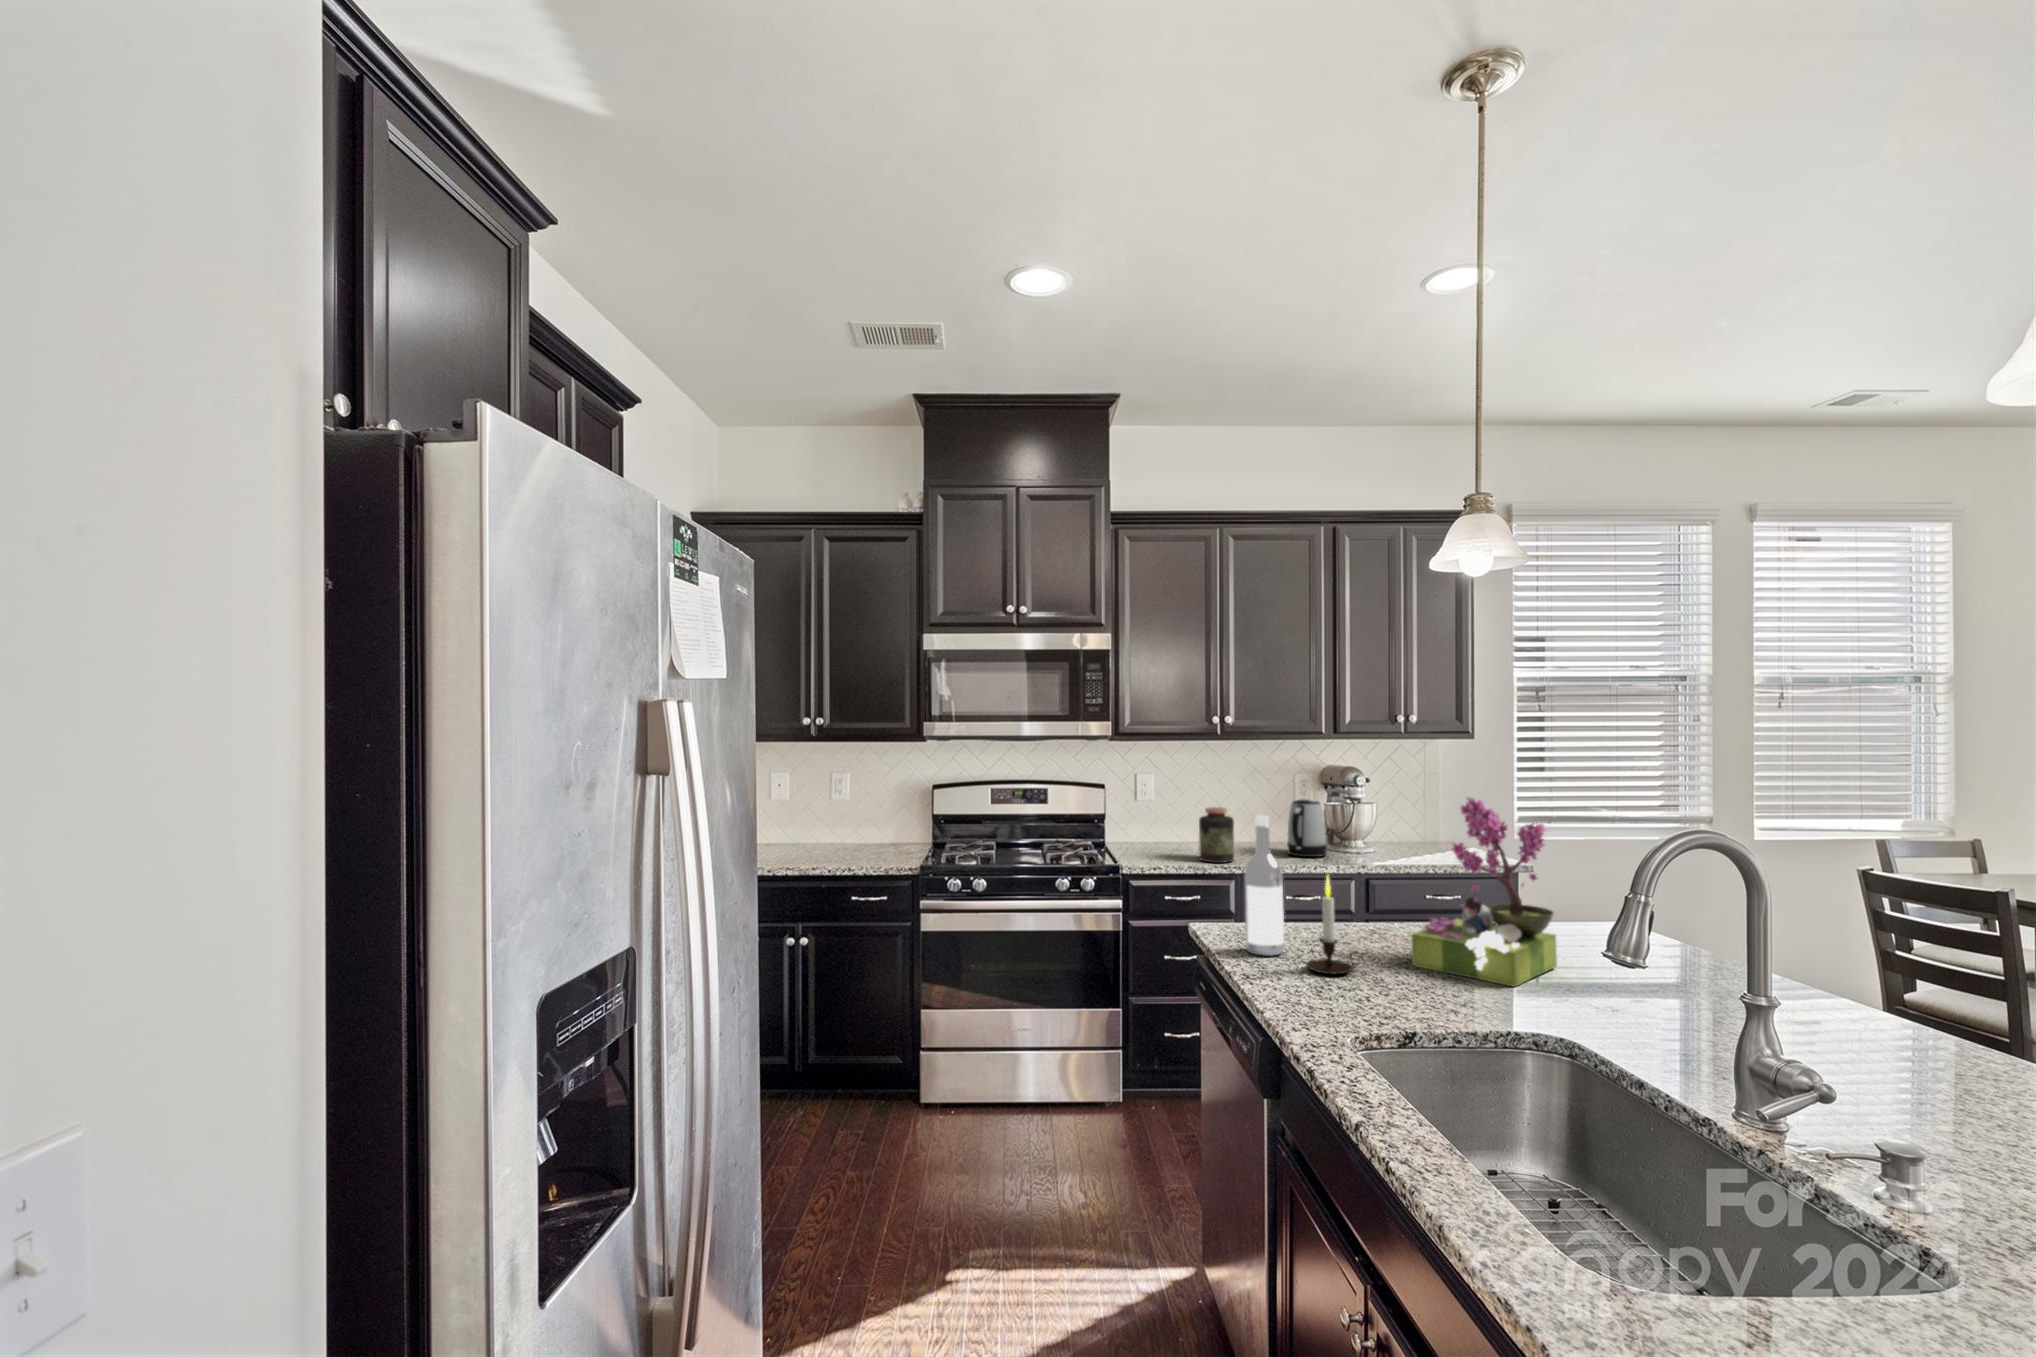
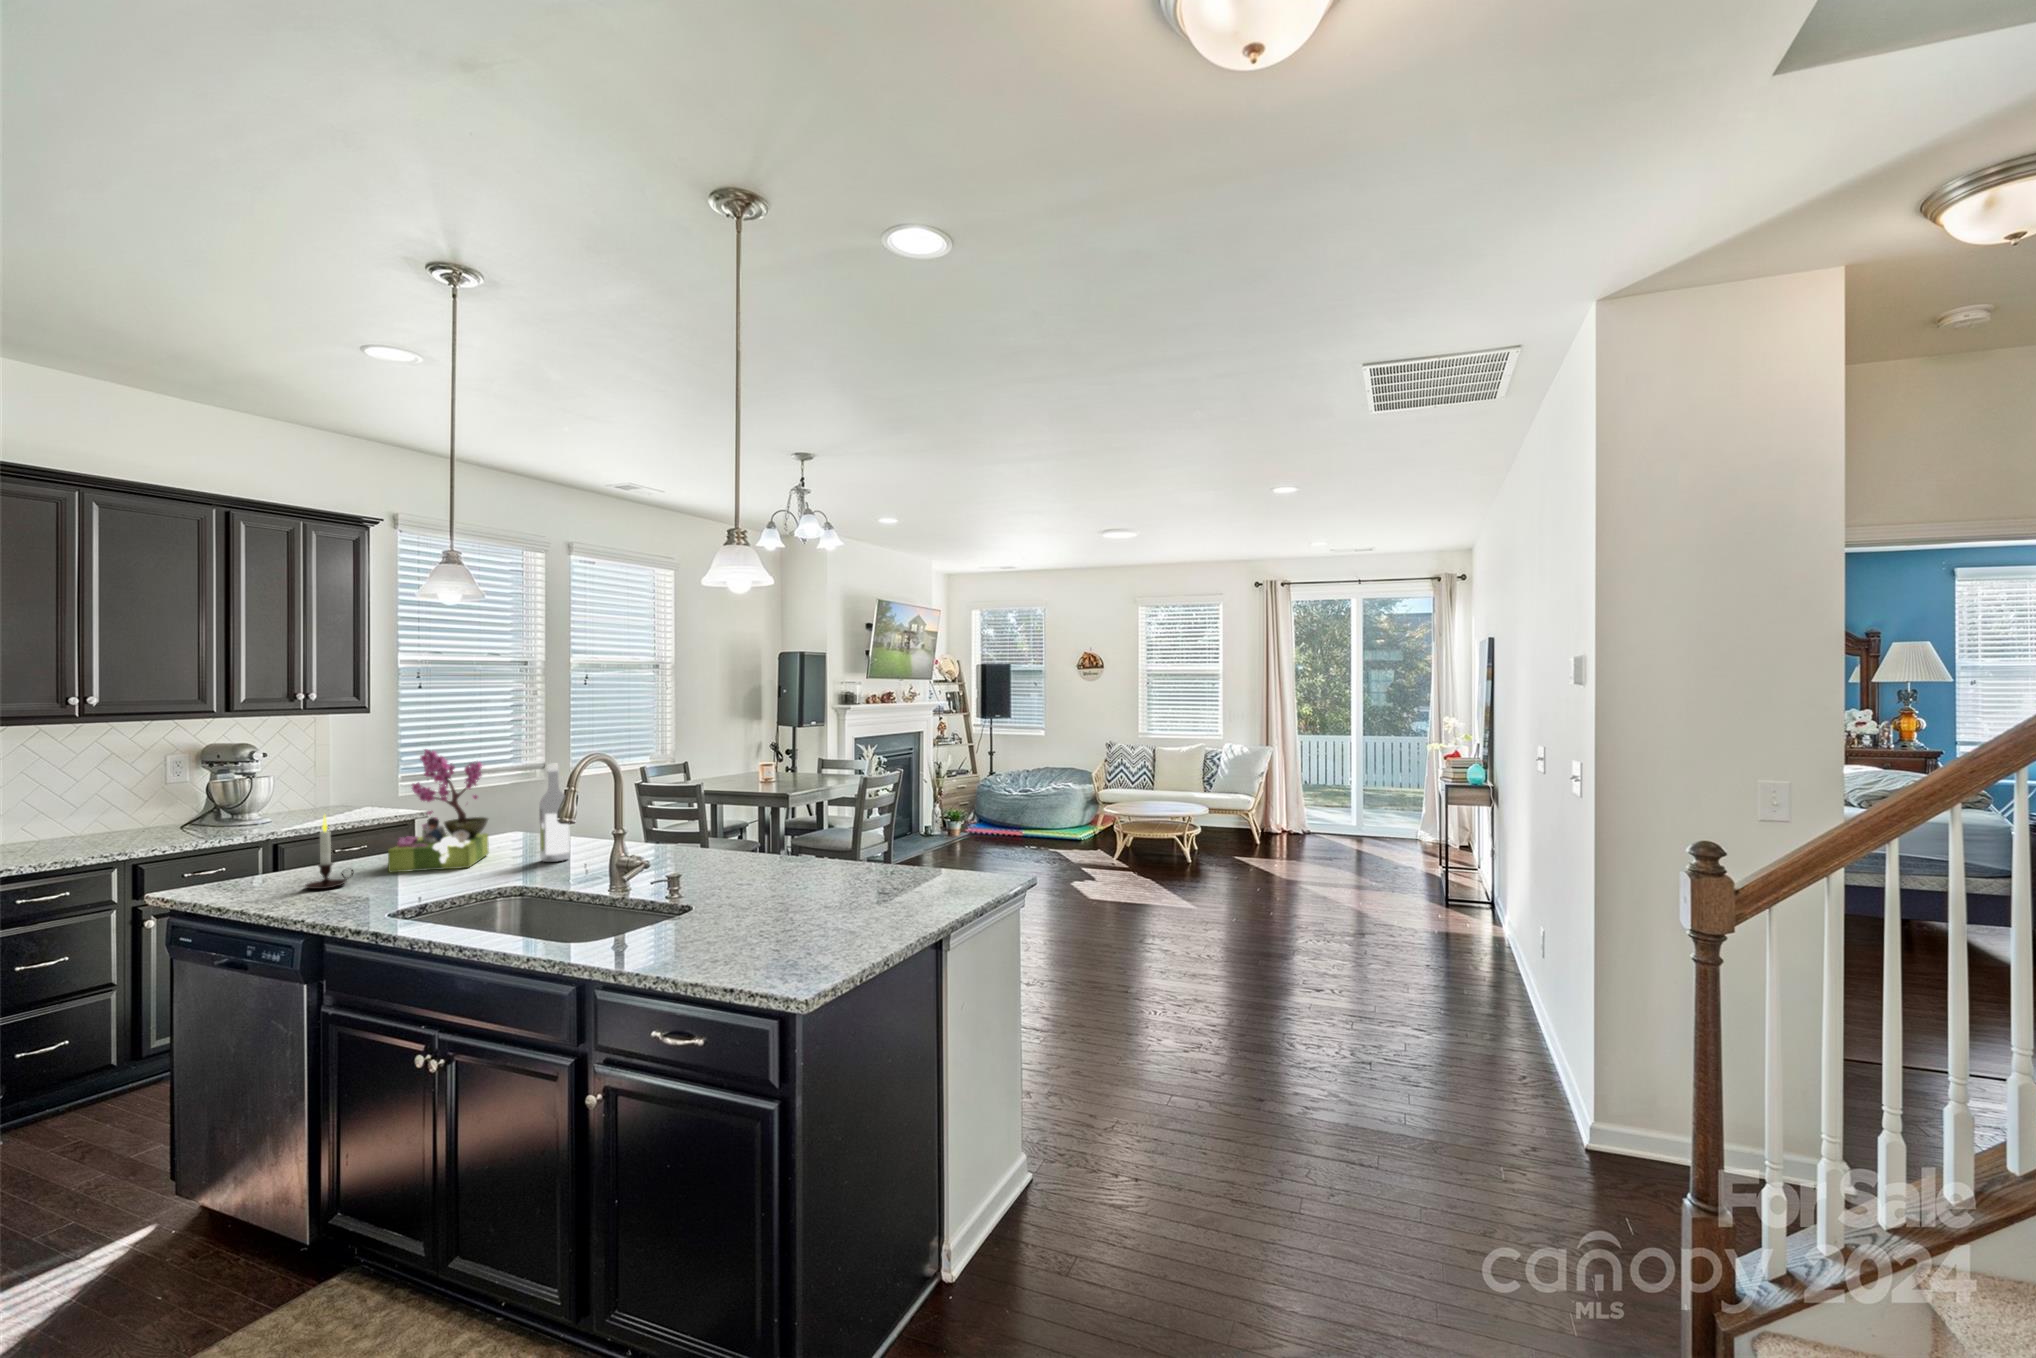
kettle: present [1287,799,1327,857] -> none [173,778,222,834]
jar: present [1199,807,1234,863] -> none [59,795,110,854]
wine bottle: present [1245,815,1284,956] -> present [539,764,570,862]

